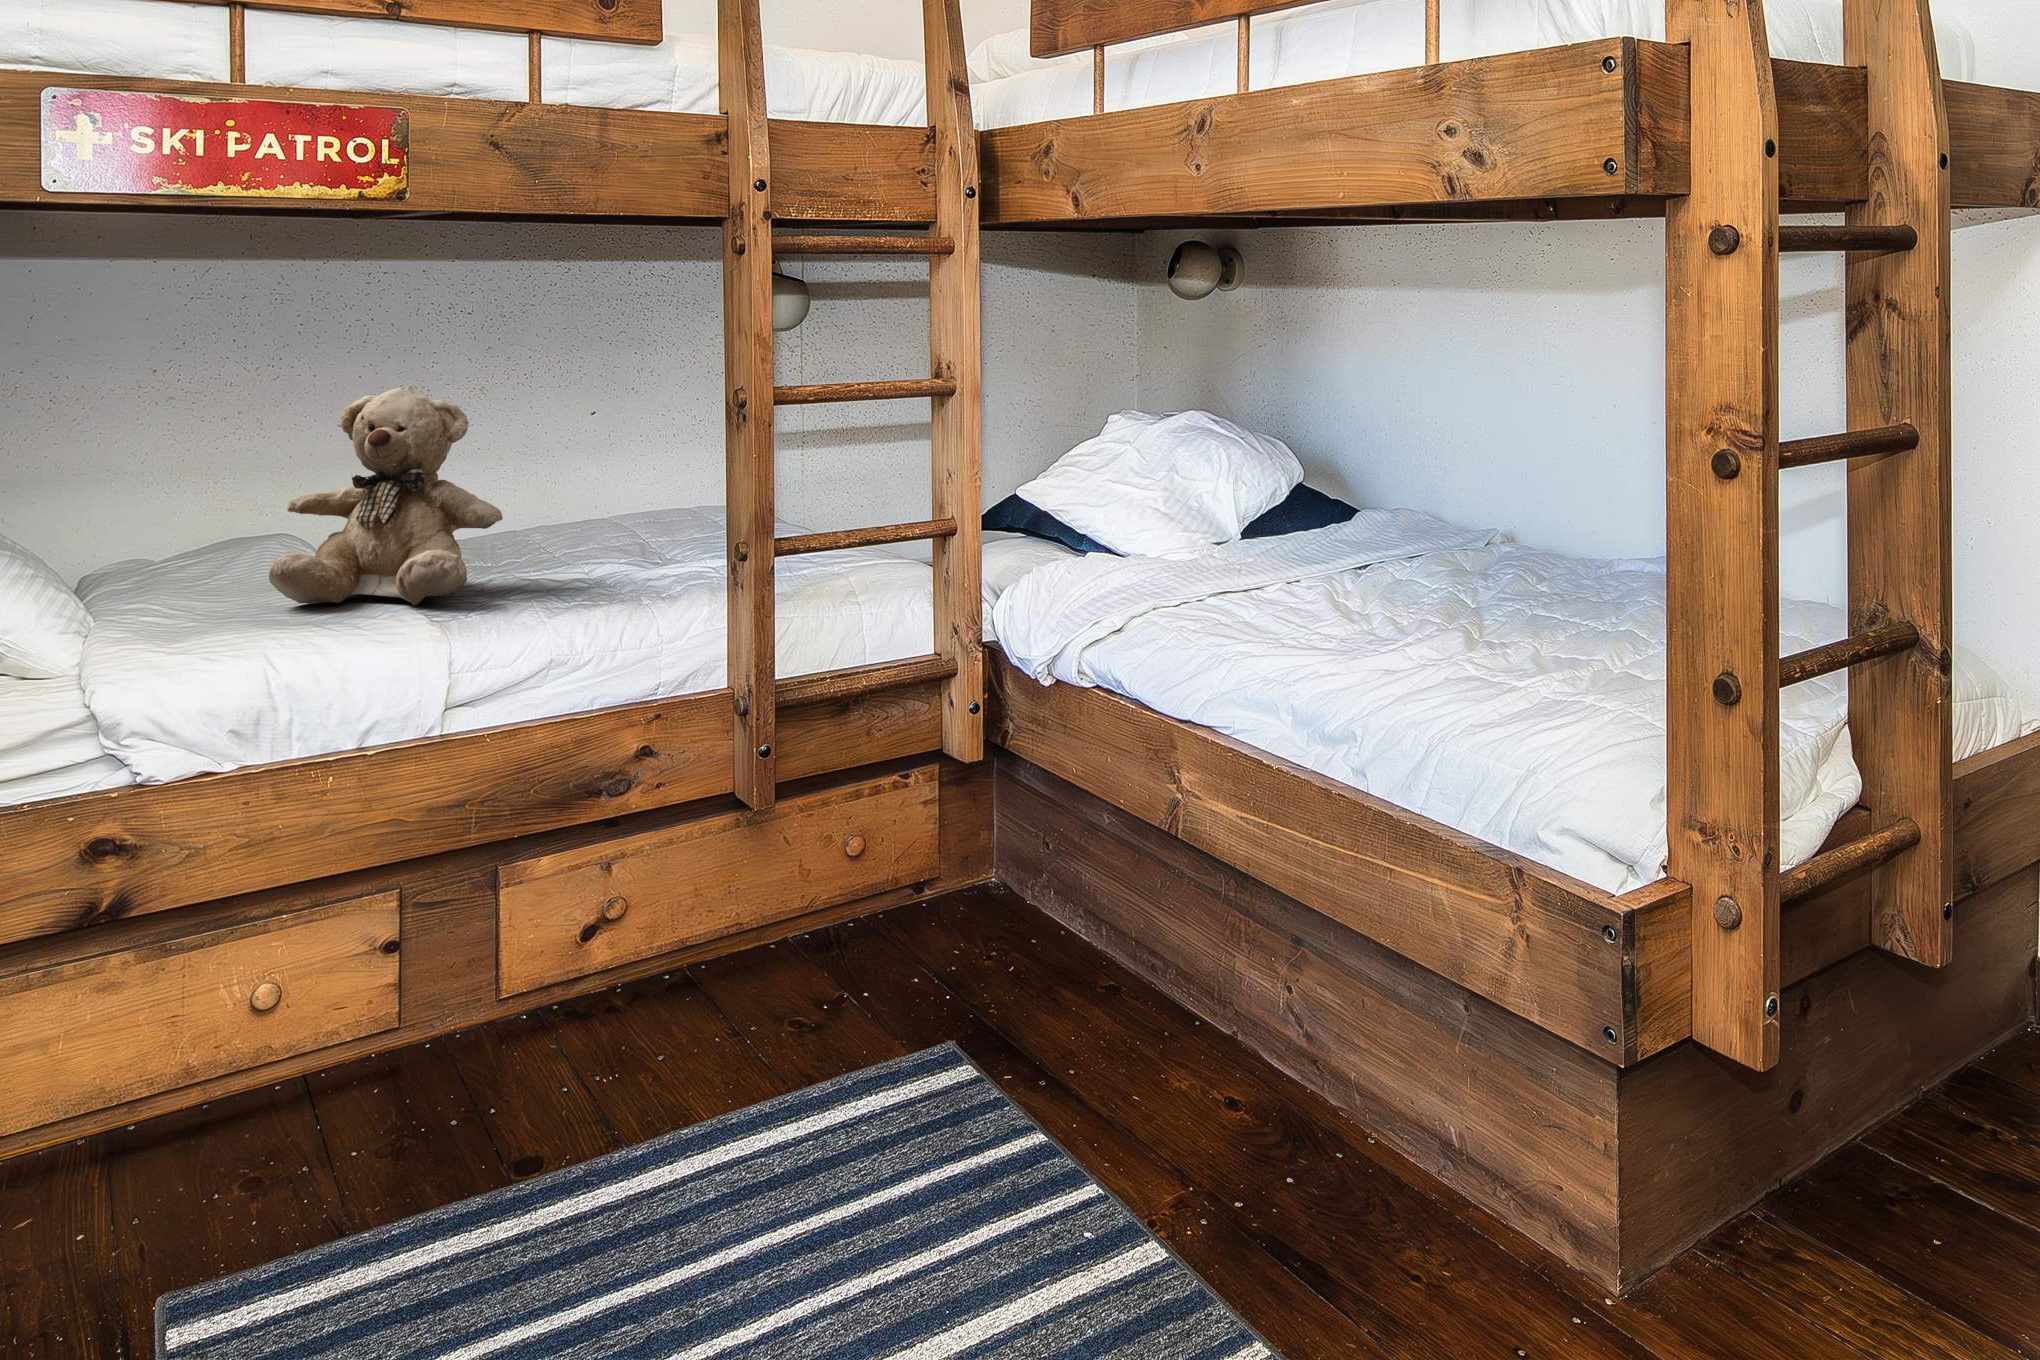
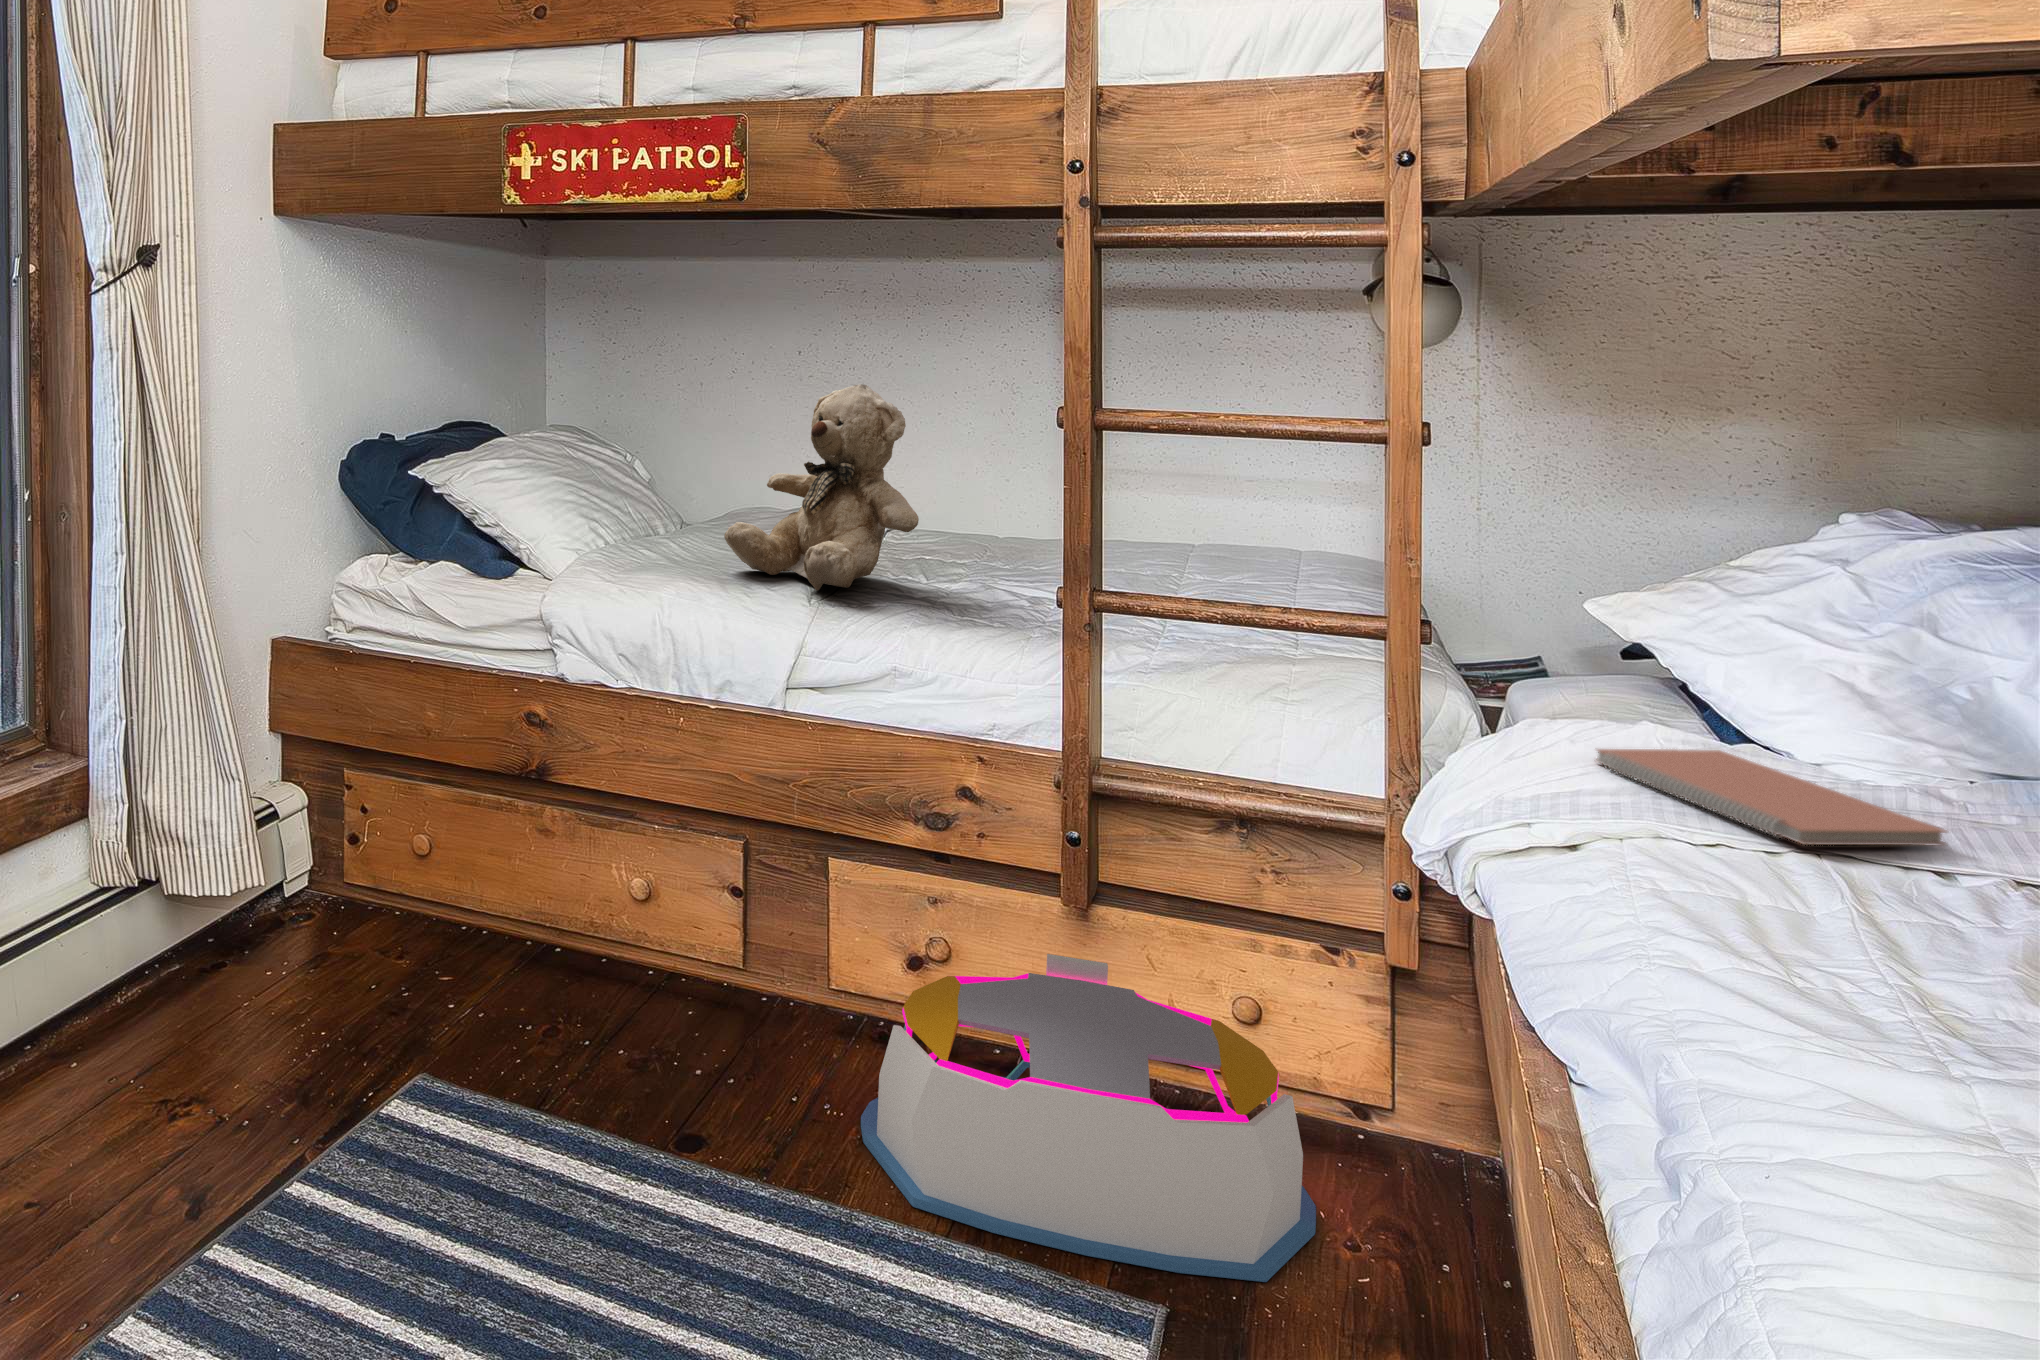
notebook: none [1084,555,1253,589] -> present [1596,749,1947,846]
storage bin: none [632,844,977,1091] -> present [861,954,1316,1282]

